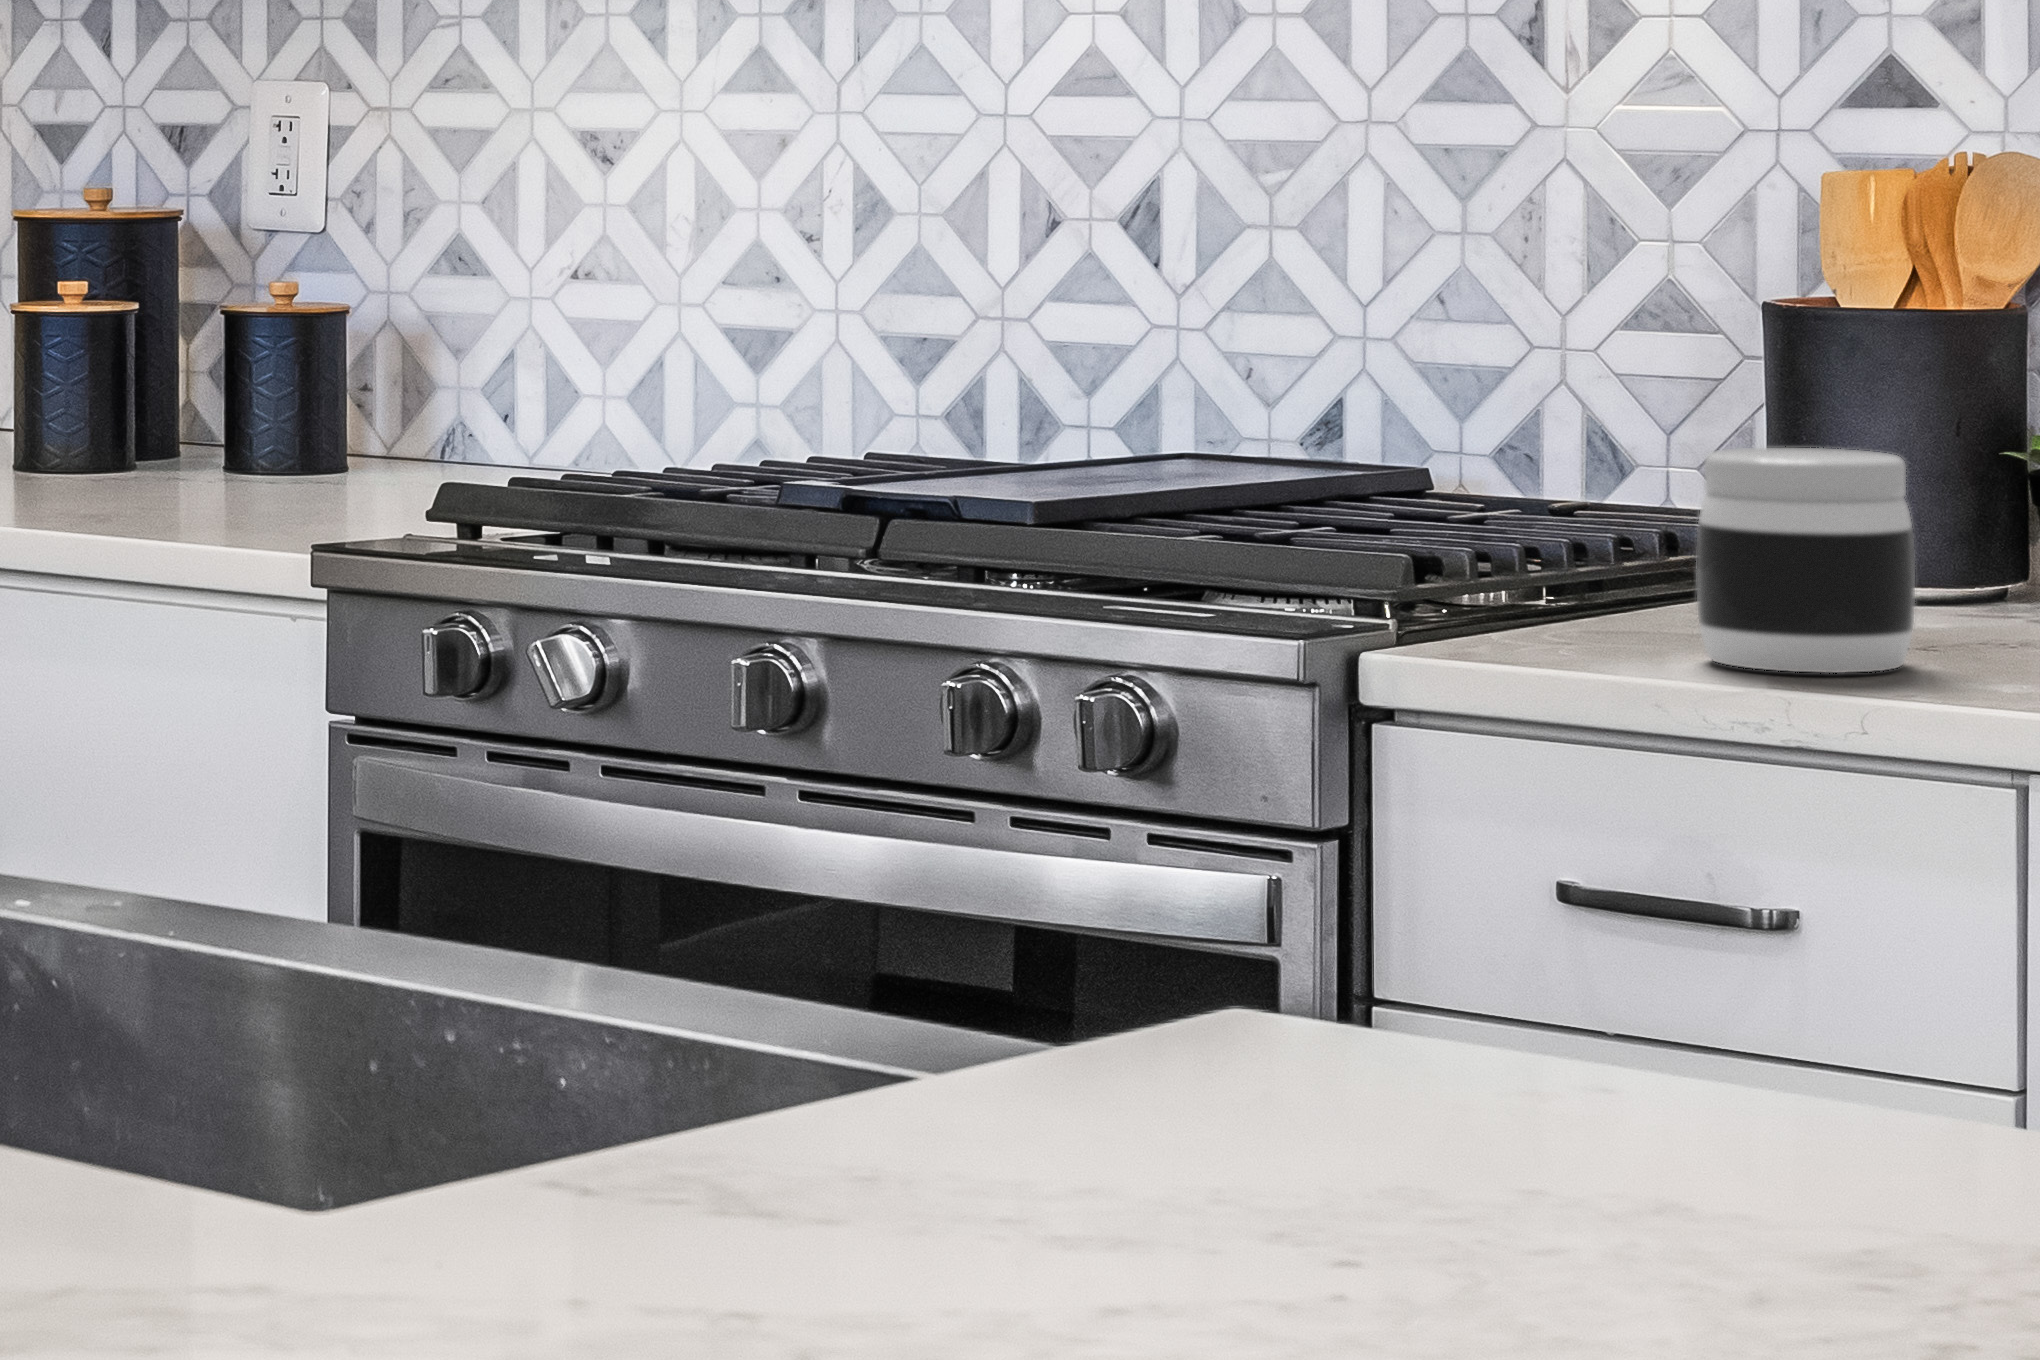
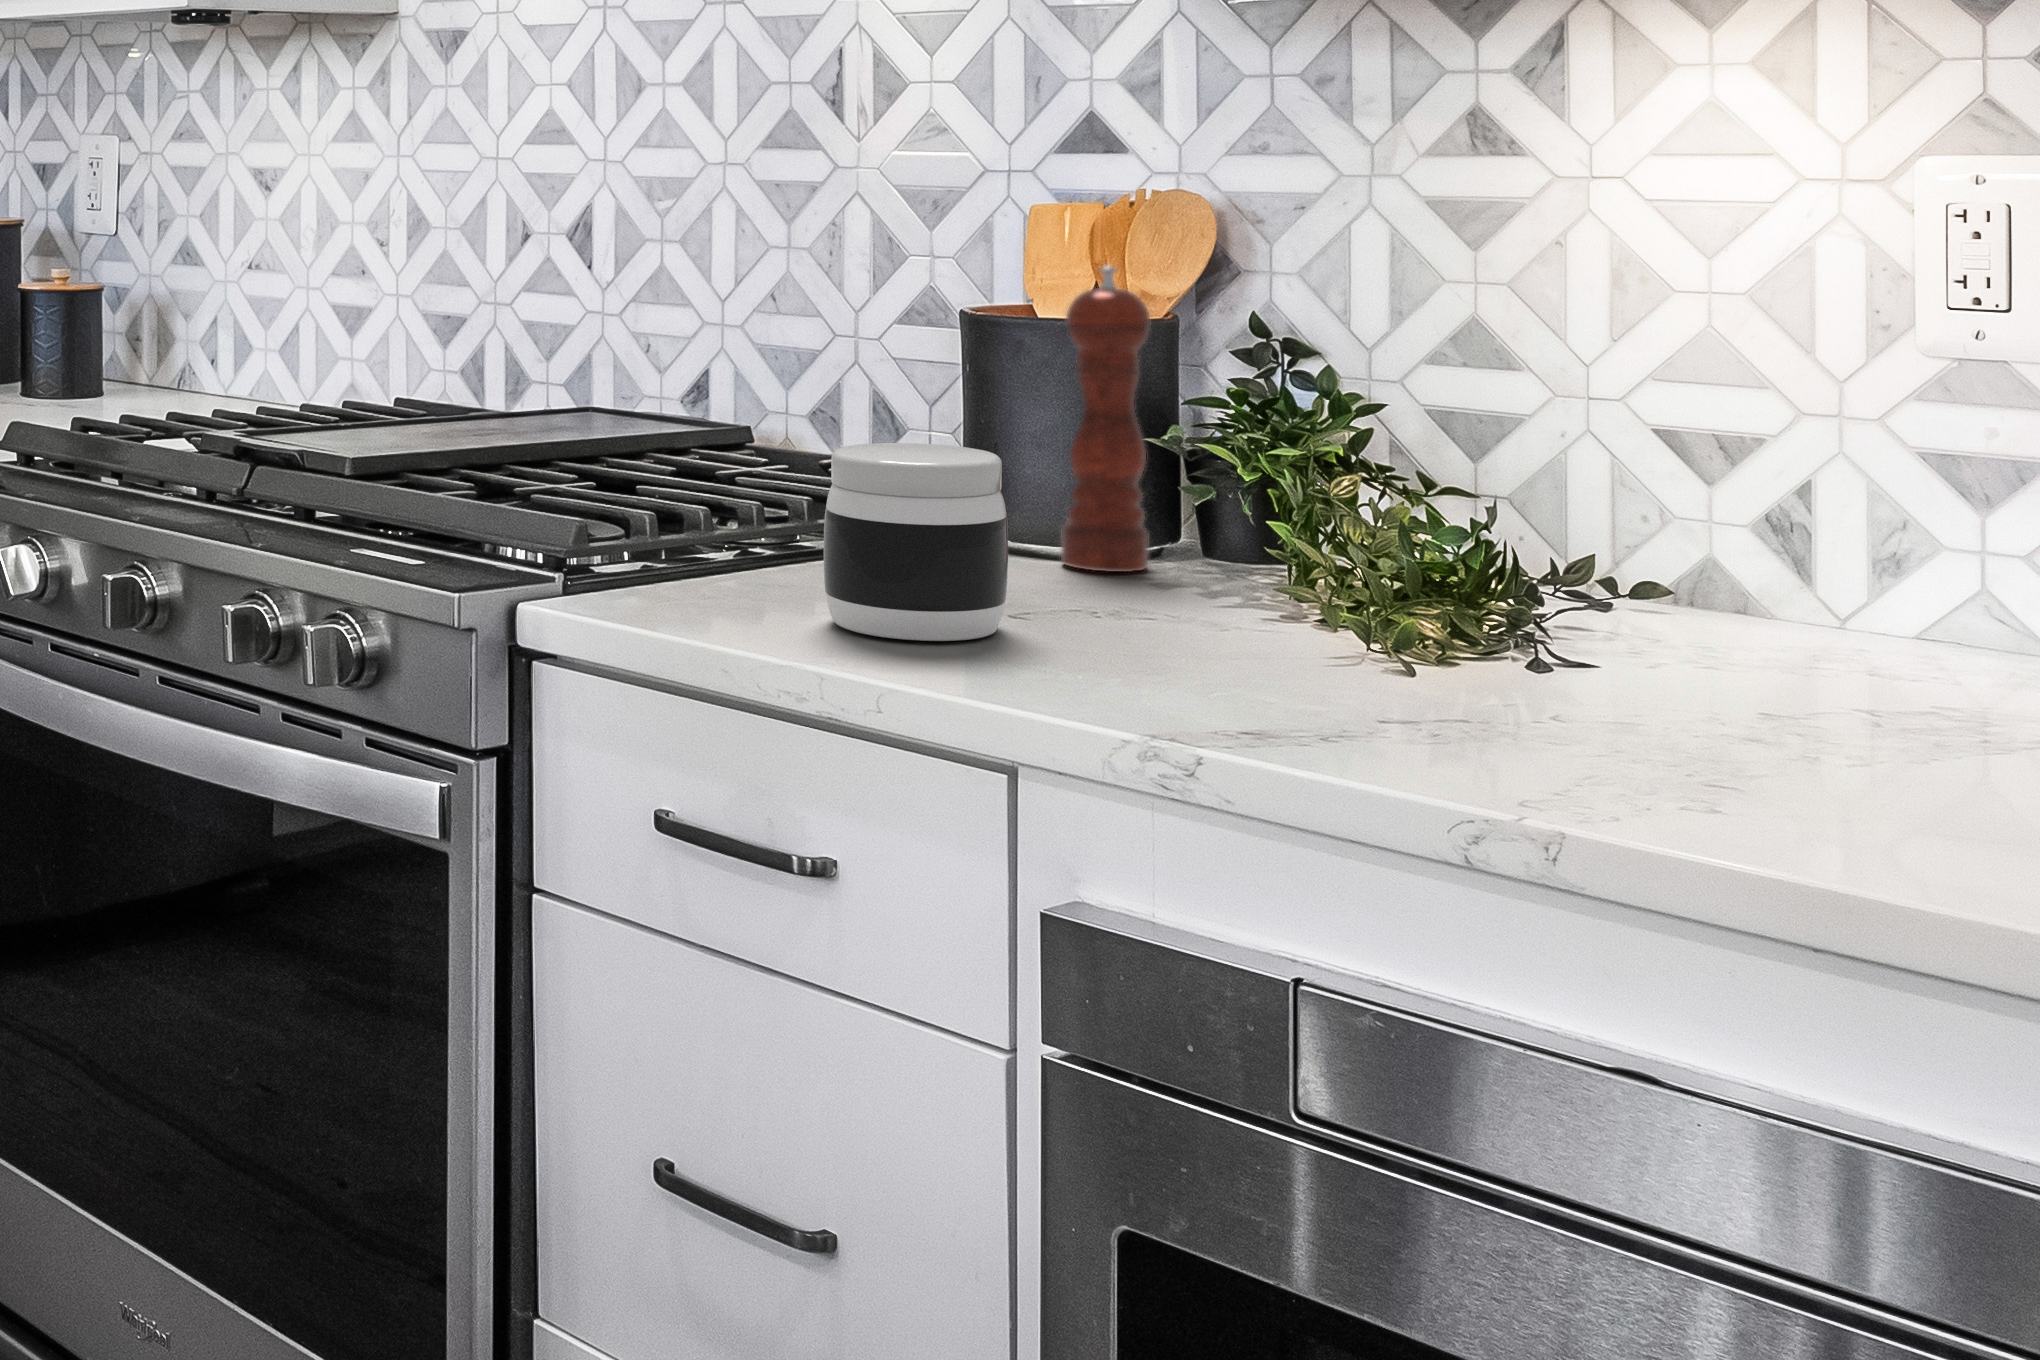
pepper mill: none [1911,241,2016,616] -> present [1061,266,1150,572]

